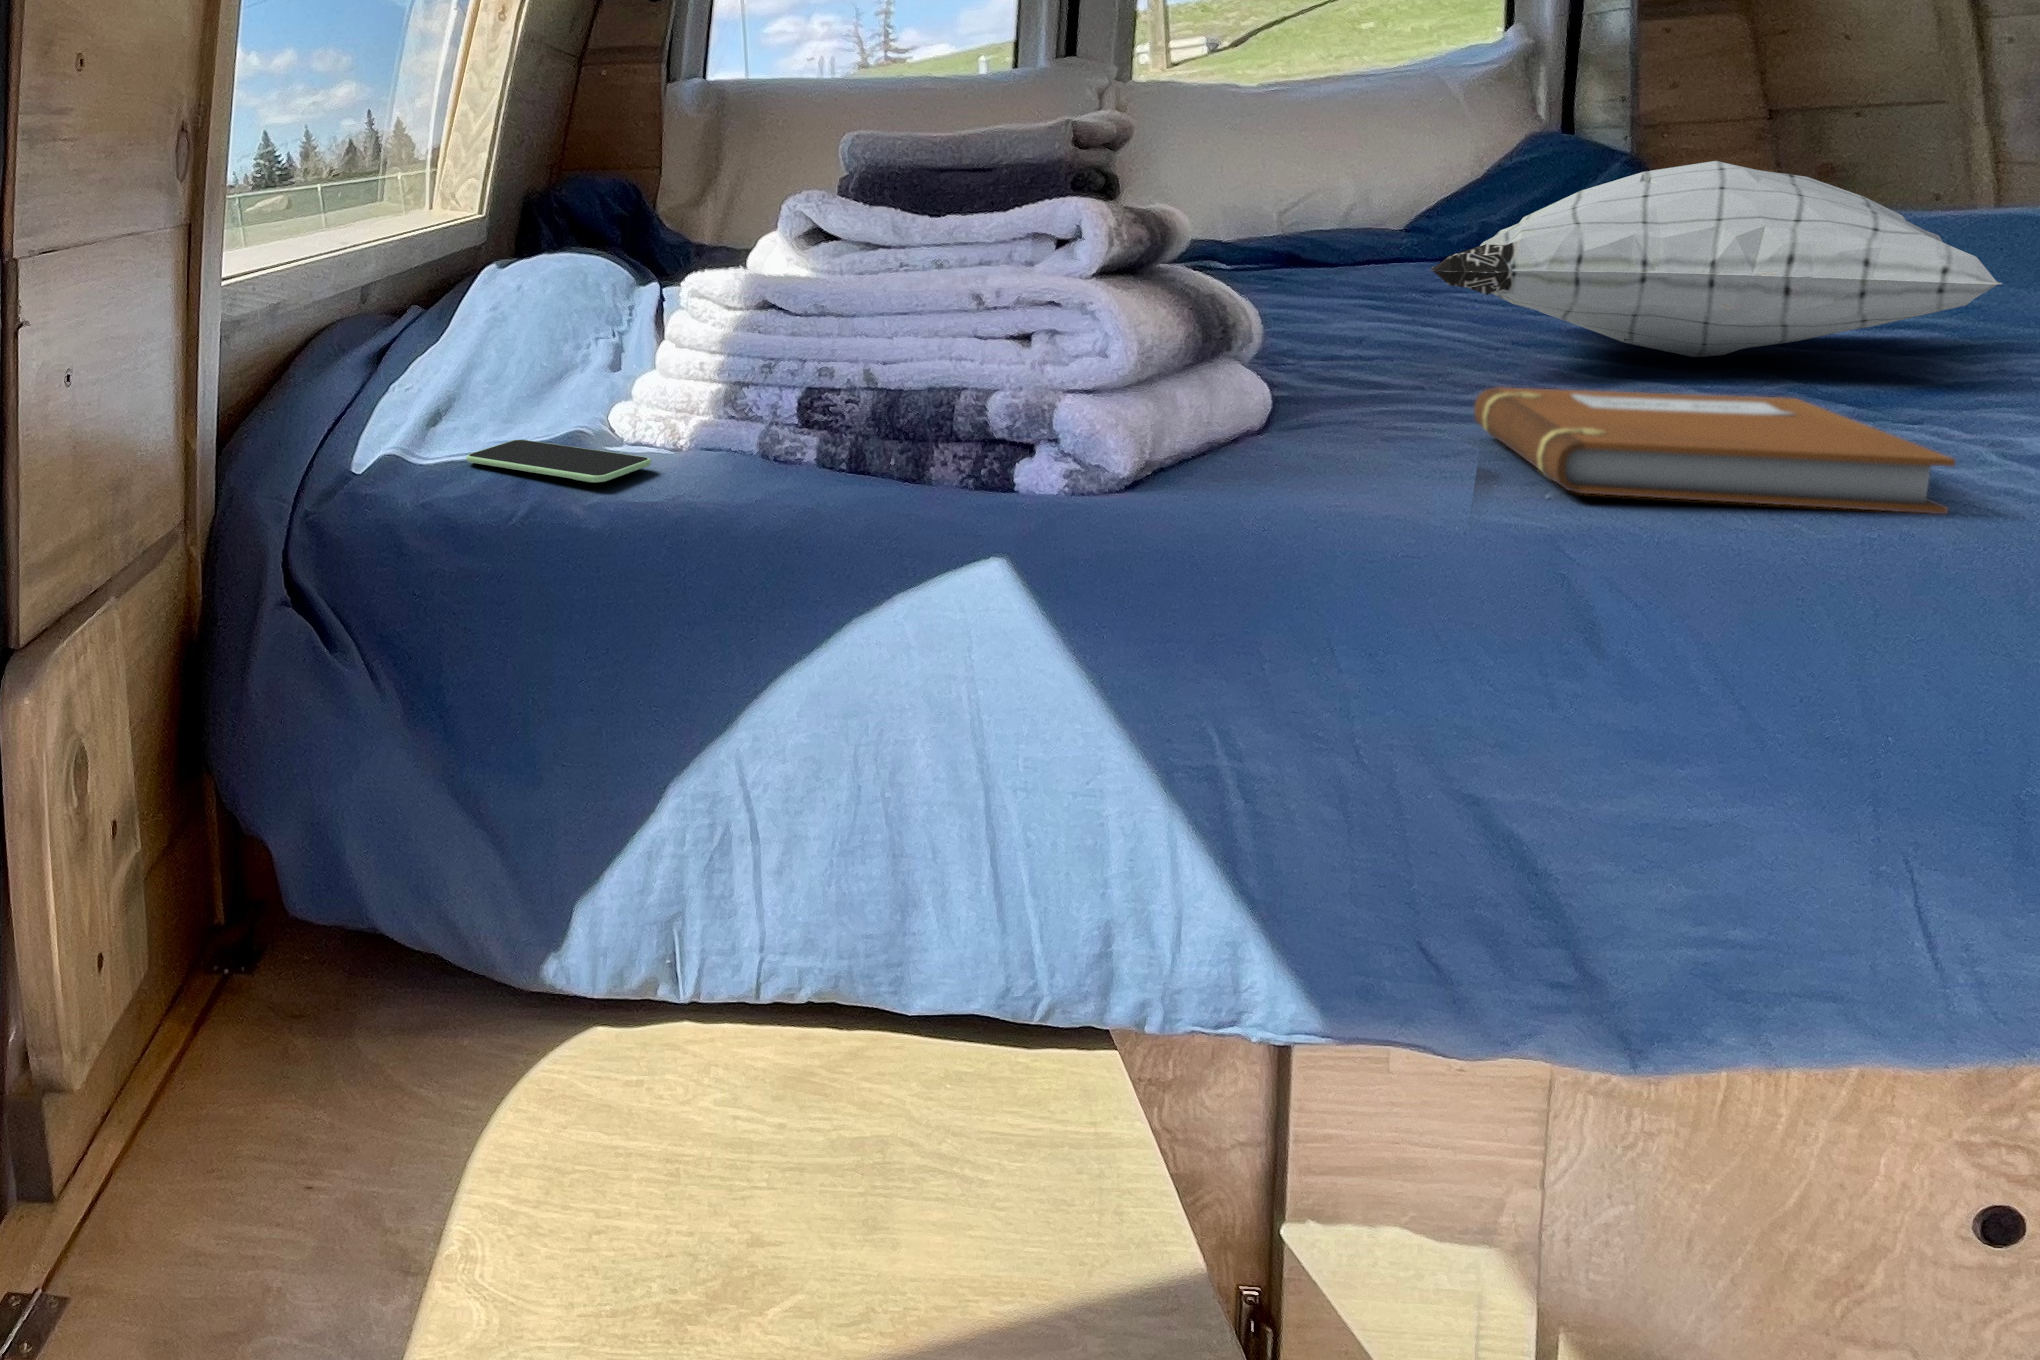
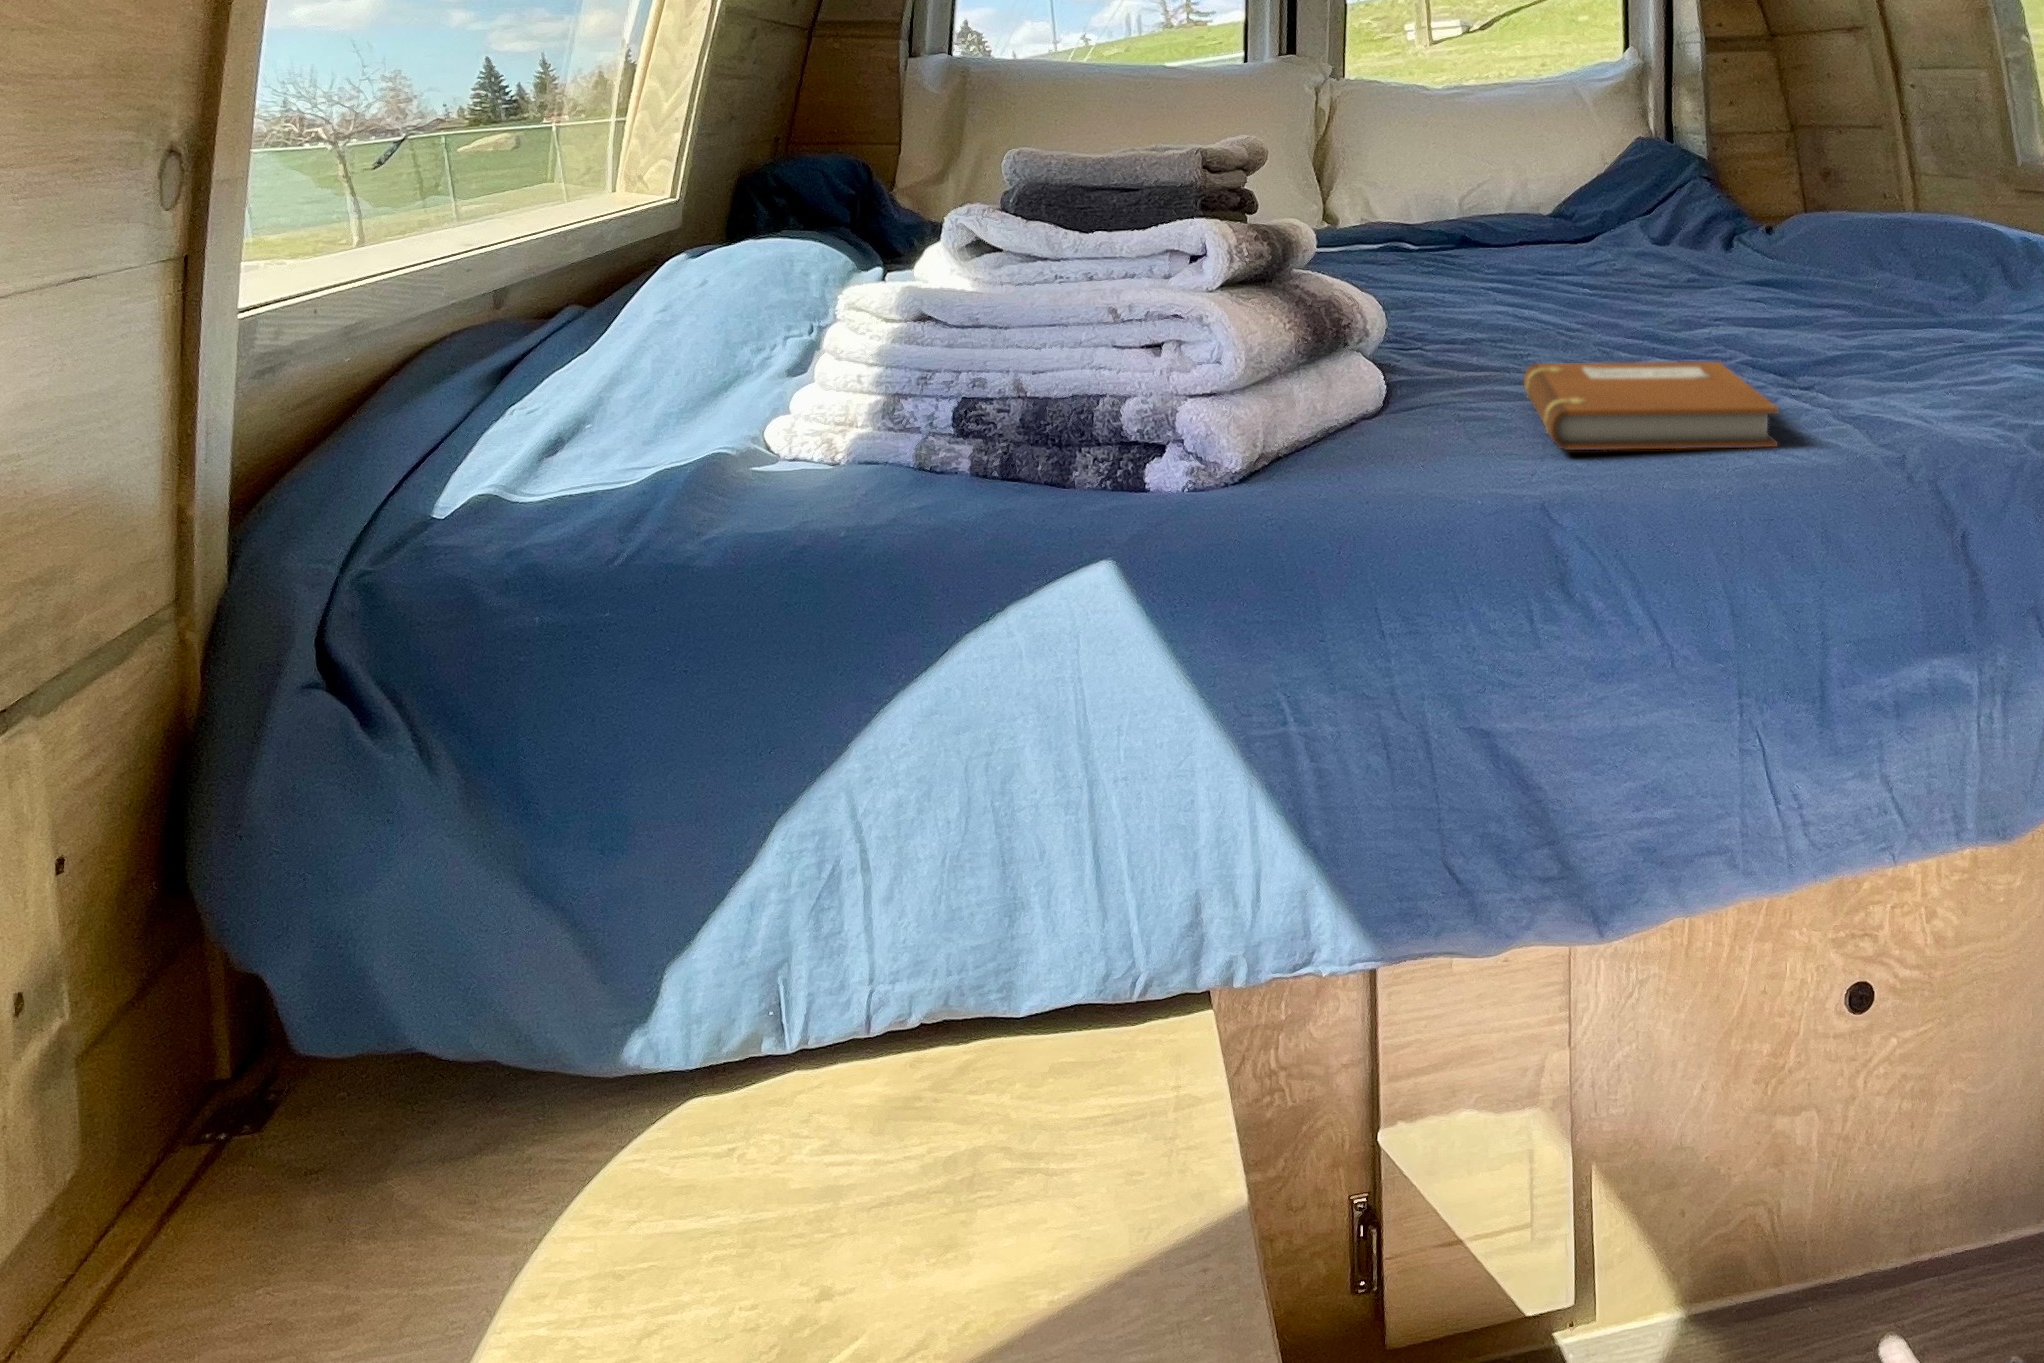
pillow: present [1429,161,2002,357] -> none [1513,178,1844,324]
smartphone: present [466,440,651,482] -> none [575,471,792,514]

